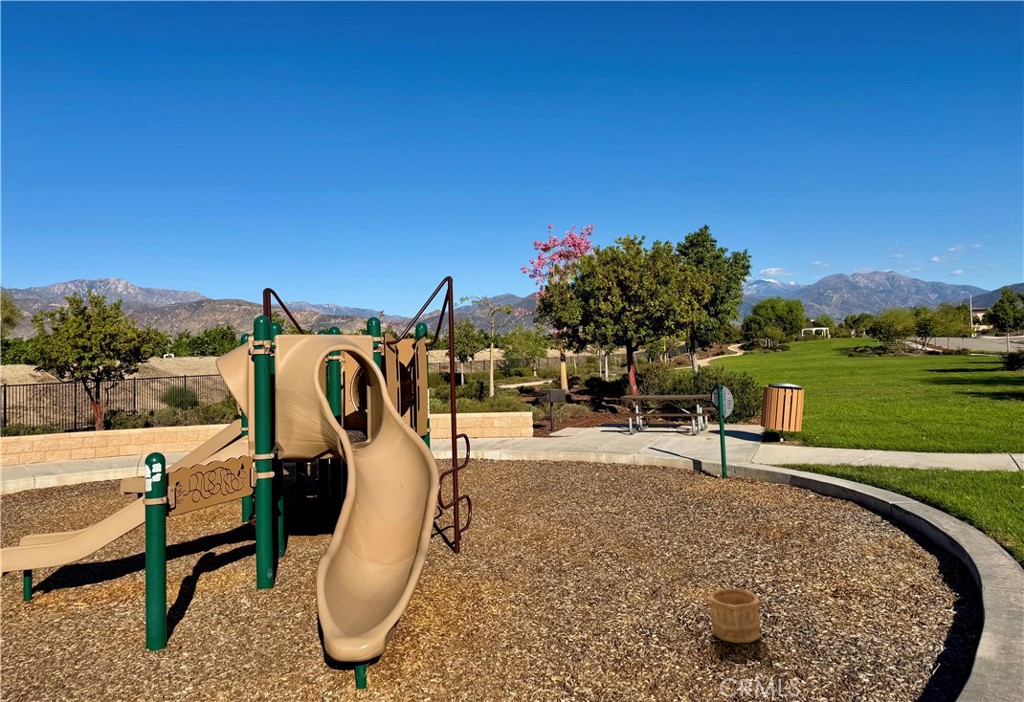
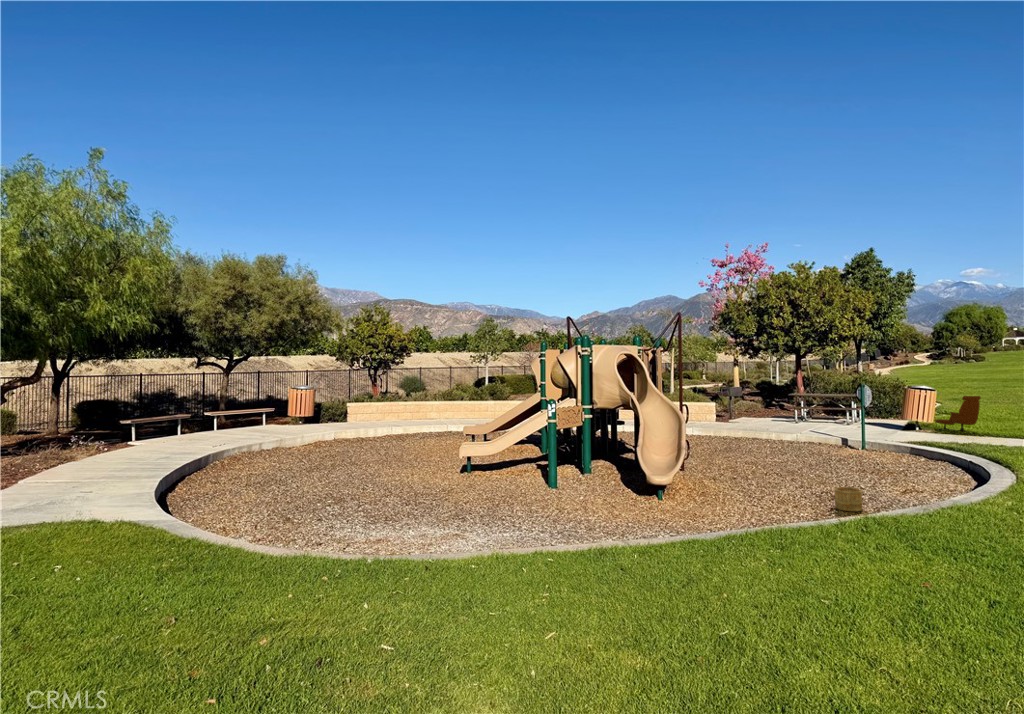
lounge chair: none [795,392,847,443] -> present [935,396,981,433]

